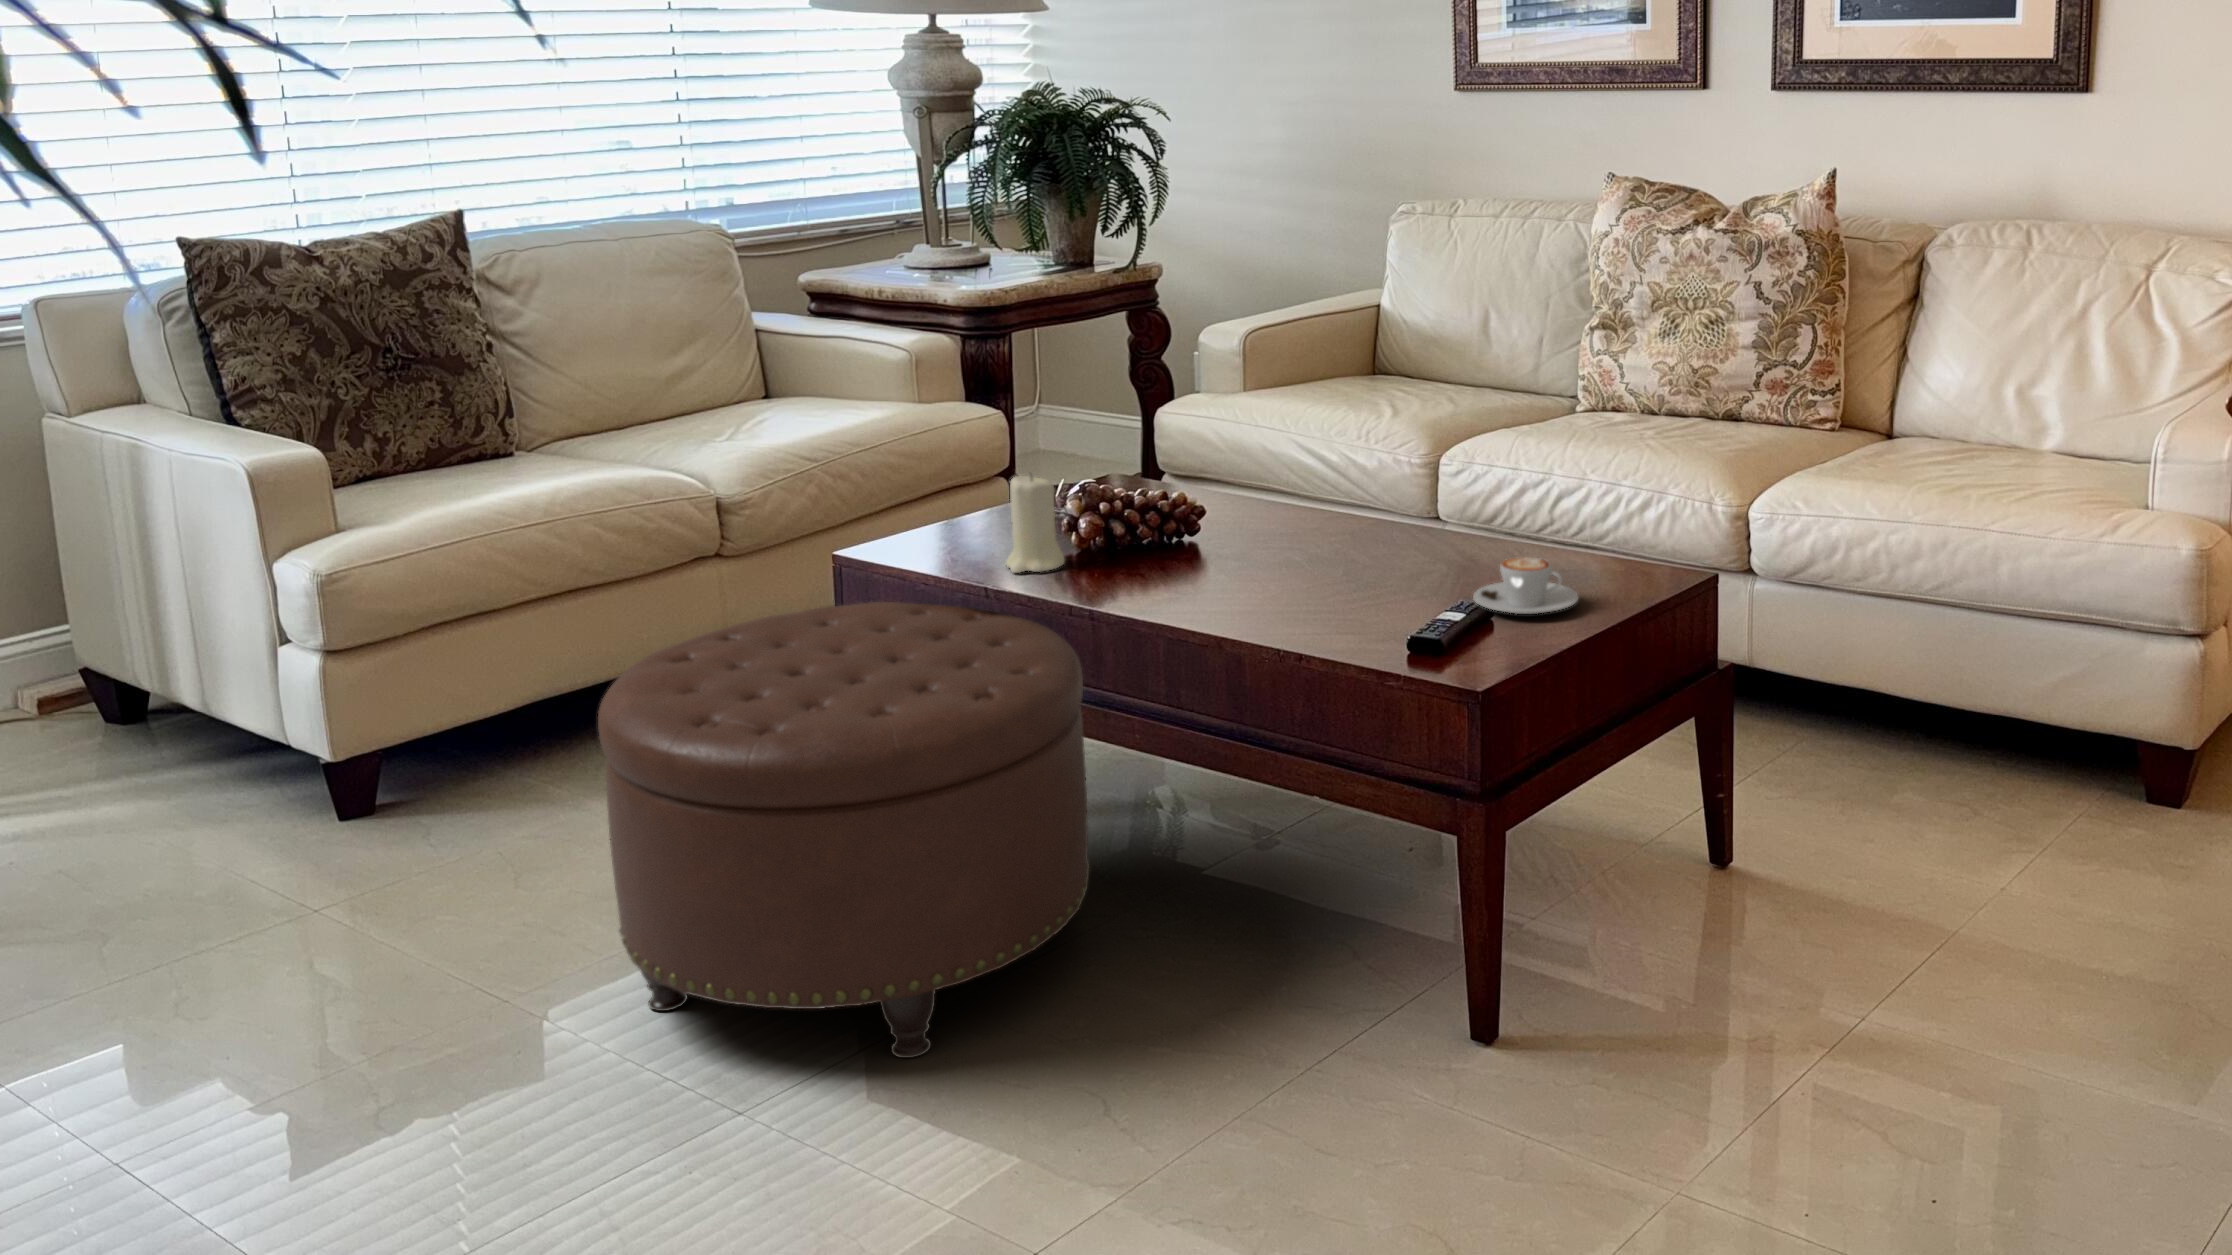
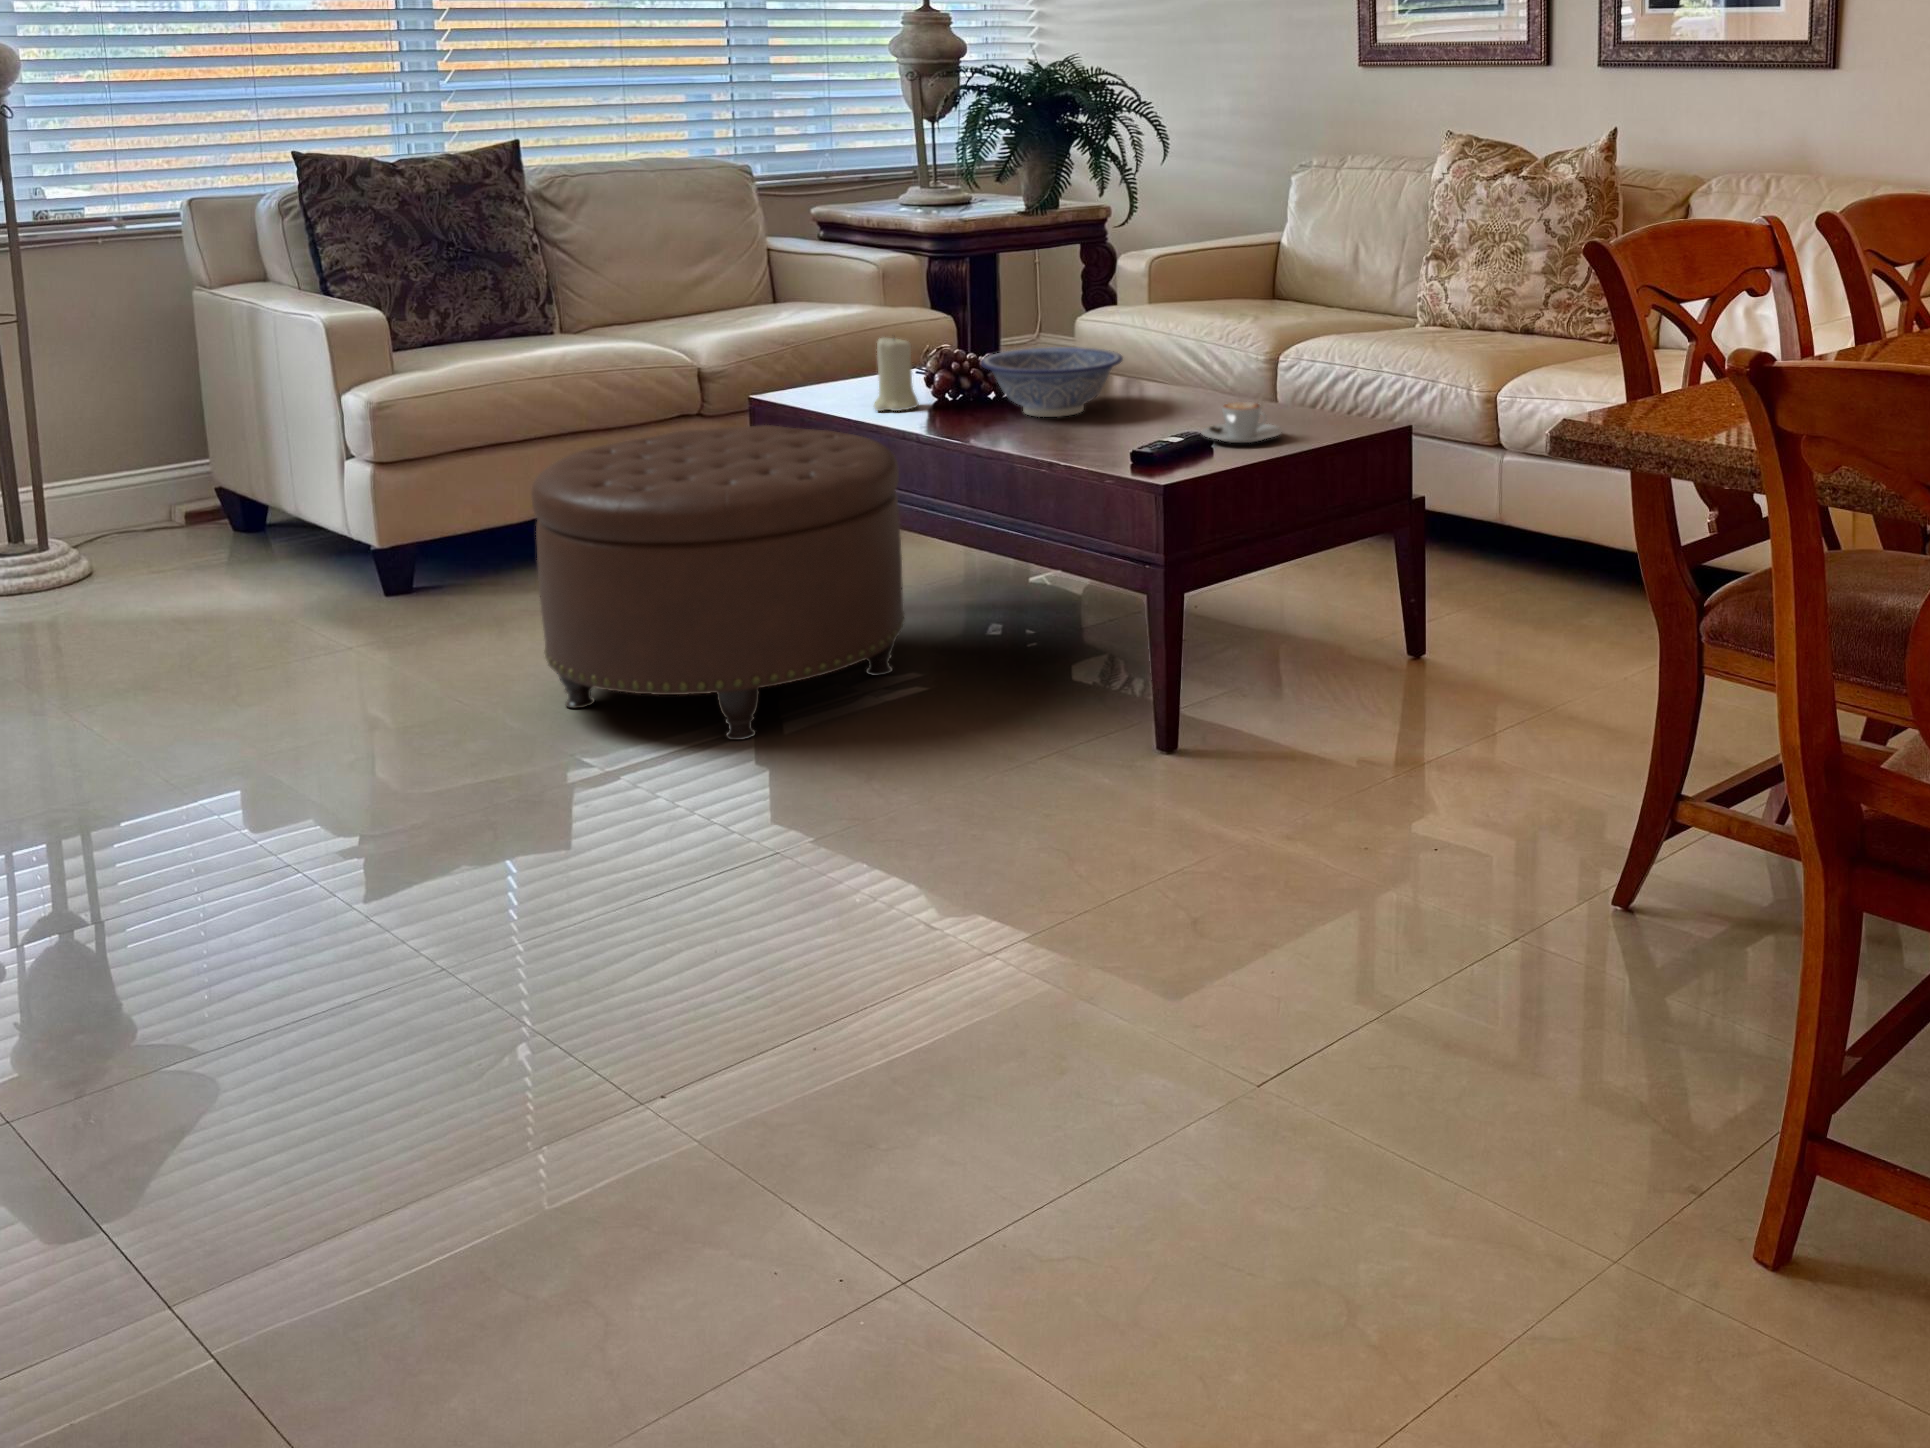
decorative bowl: none [1152,478,1334,576] -> present [981,347,1123,417]

